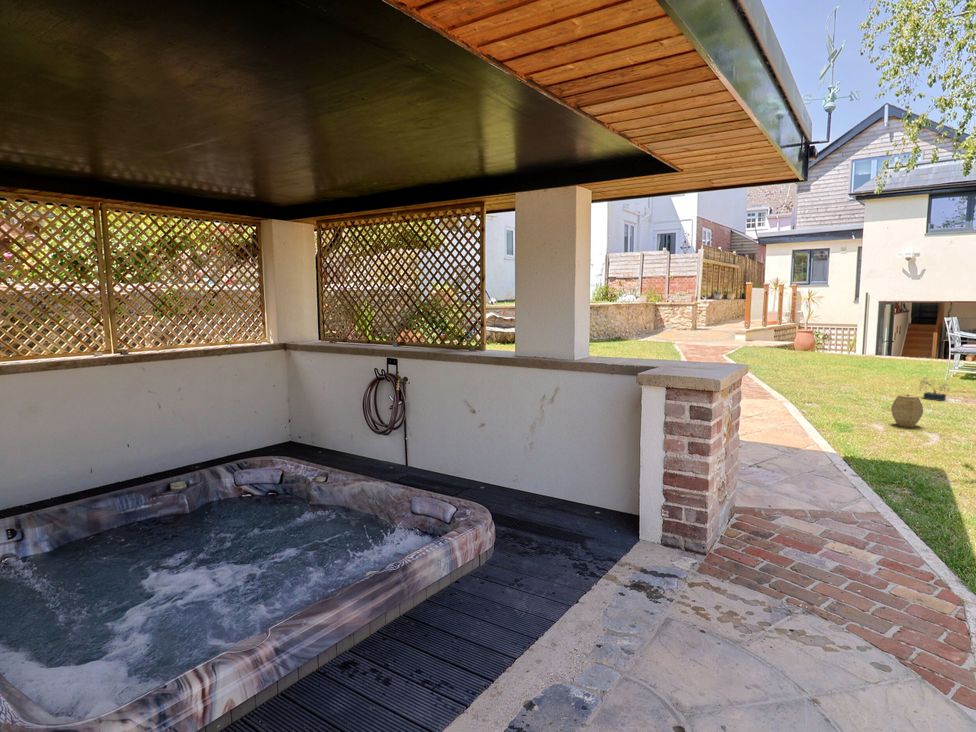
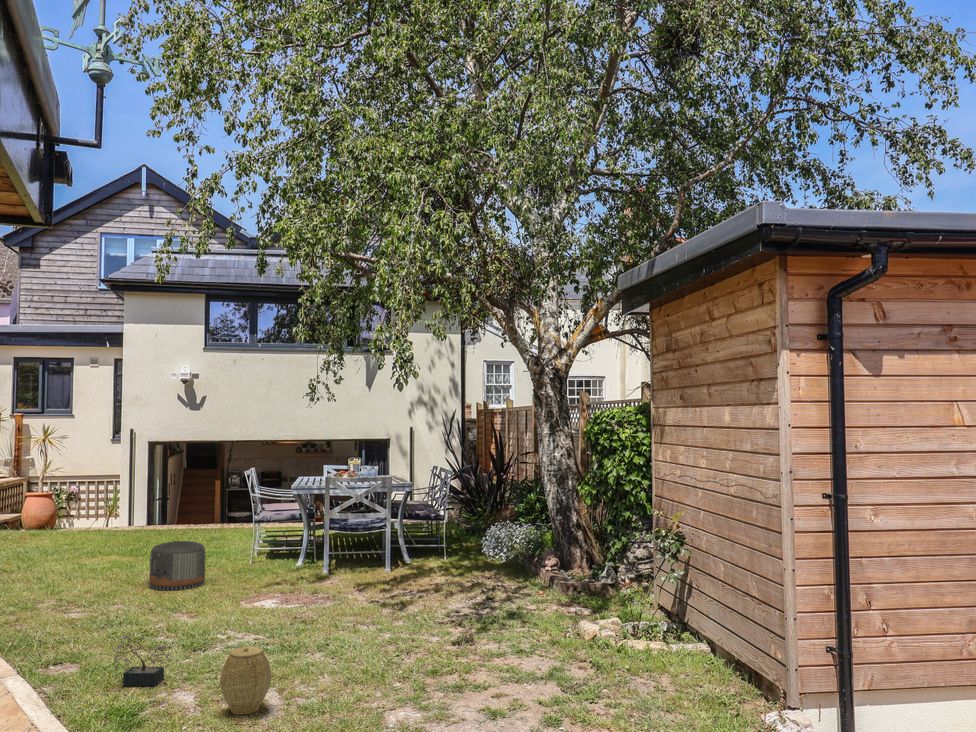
pouf: none [866,355,905,383] -> present [149,541,205,590]
decorative plant: present [920,377,949,401] -> present [114,634,171,686]

